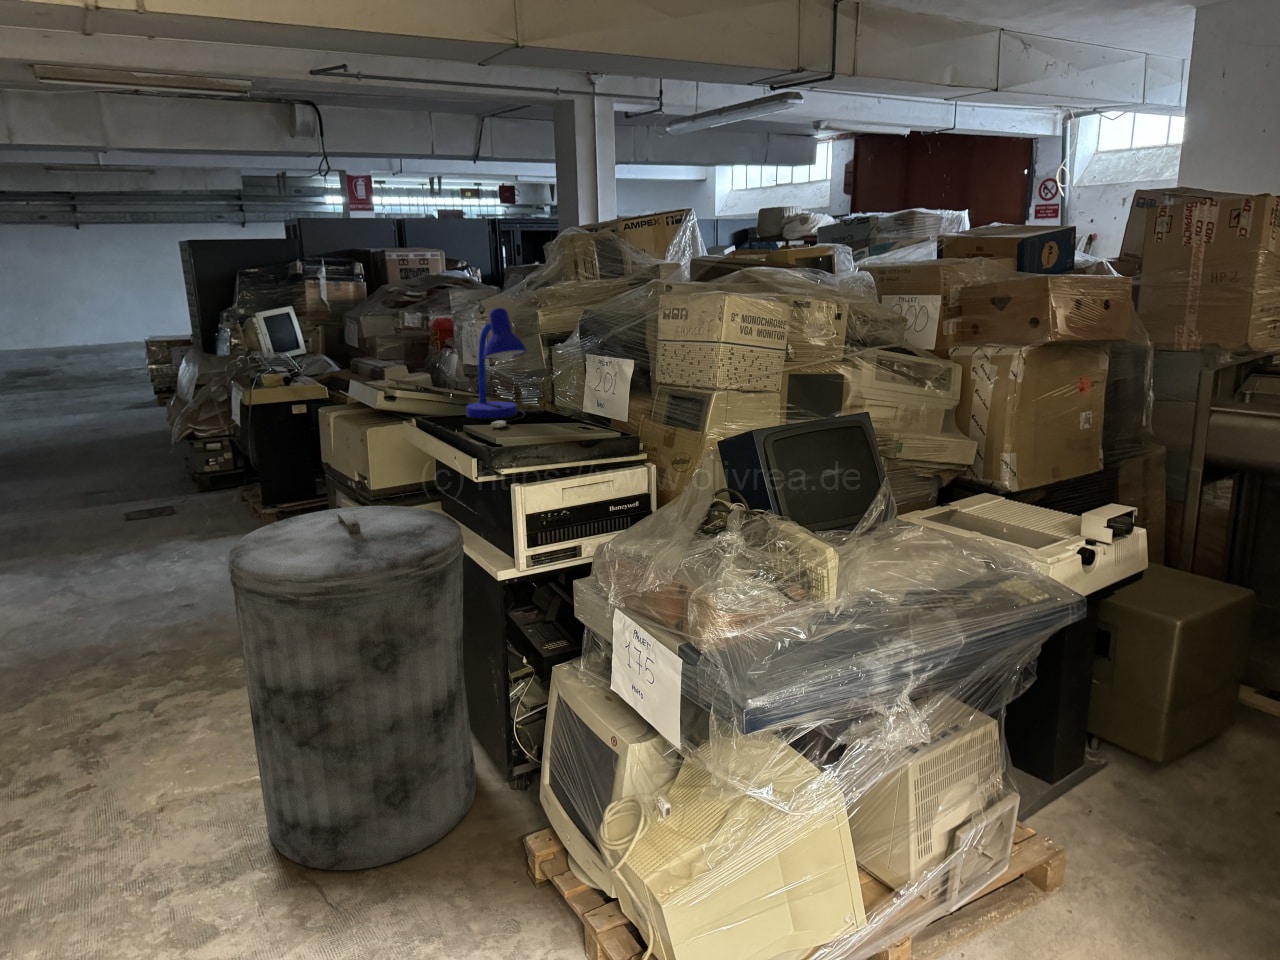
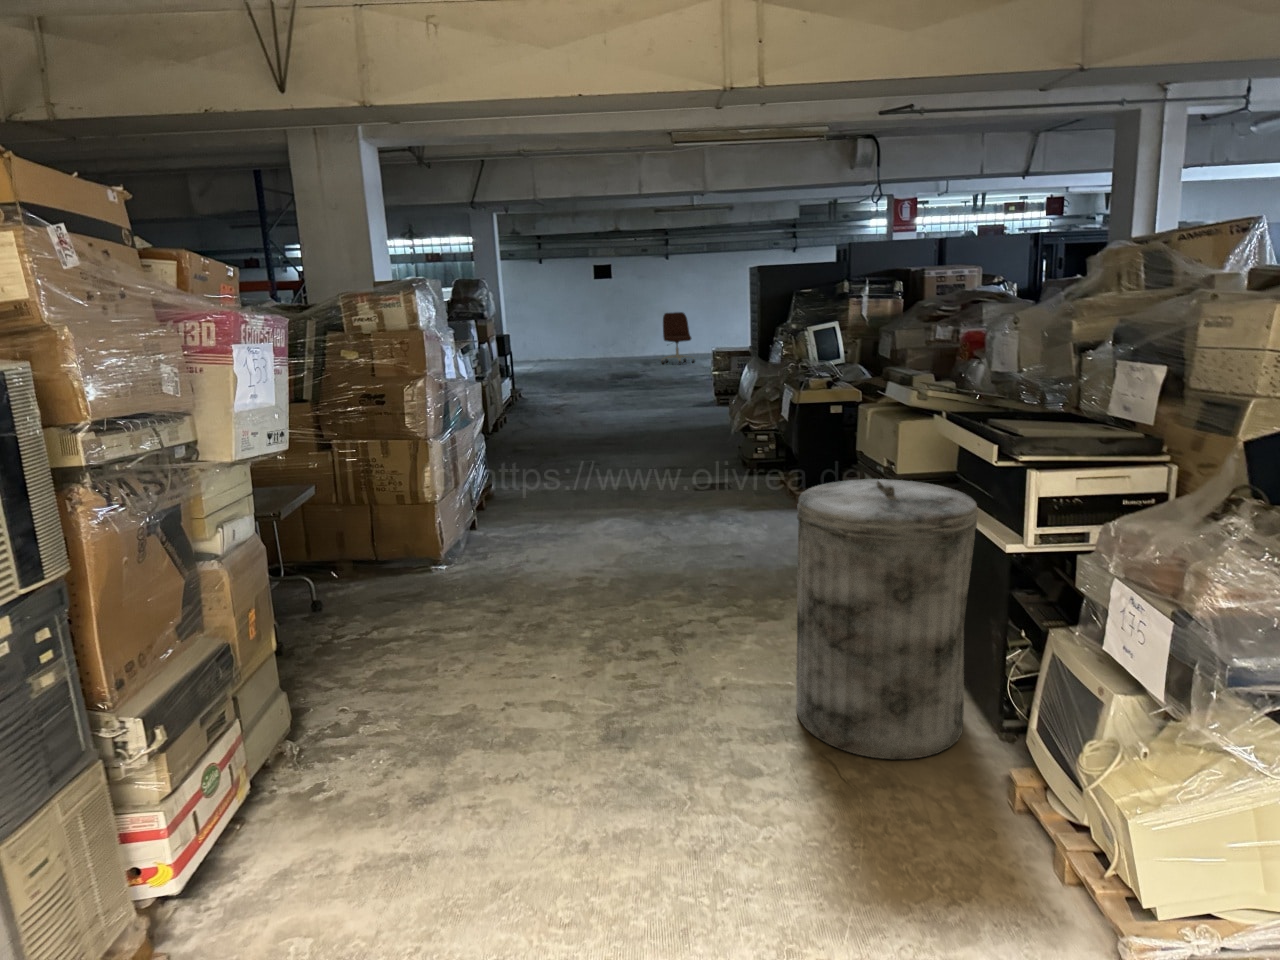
office chair: none [74,290,129,355] -> present [661,312,695,364]
desk lamp: present [466,308,543,427] -> none [992,318,1069,423]

